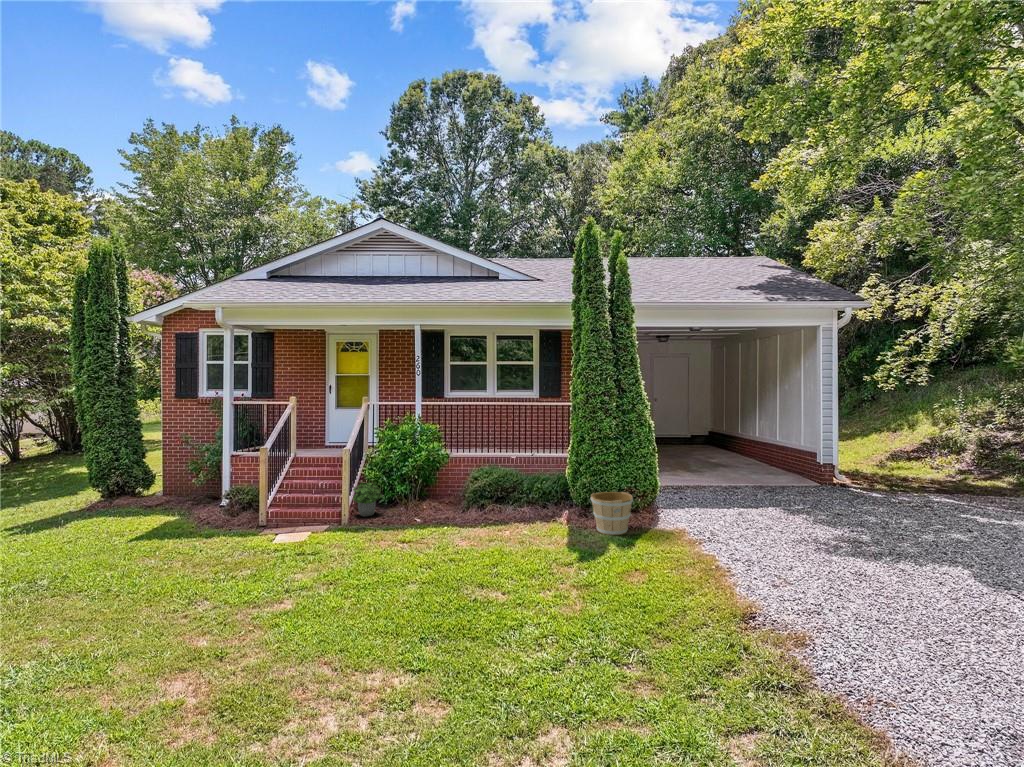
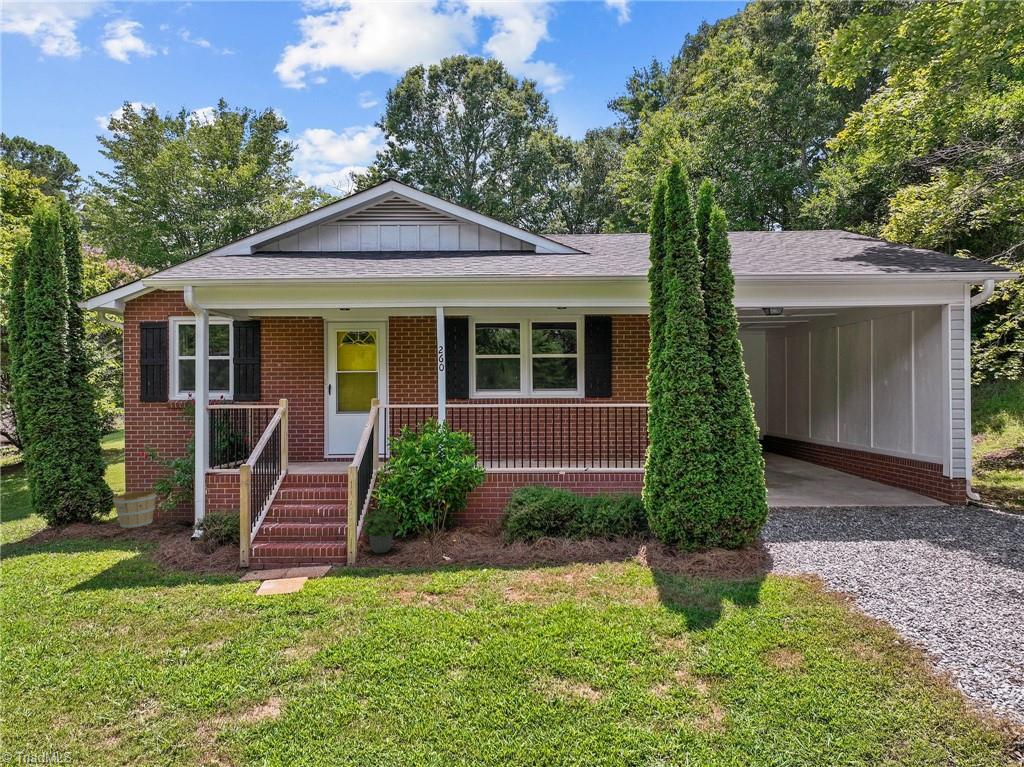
wooden bucket: present [591,492,633,535] -> present [113,491,157,528]

